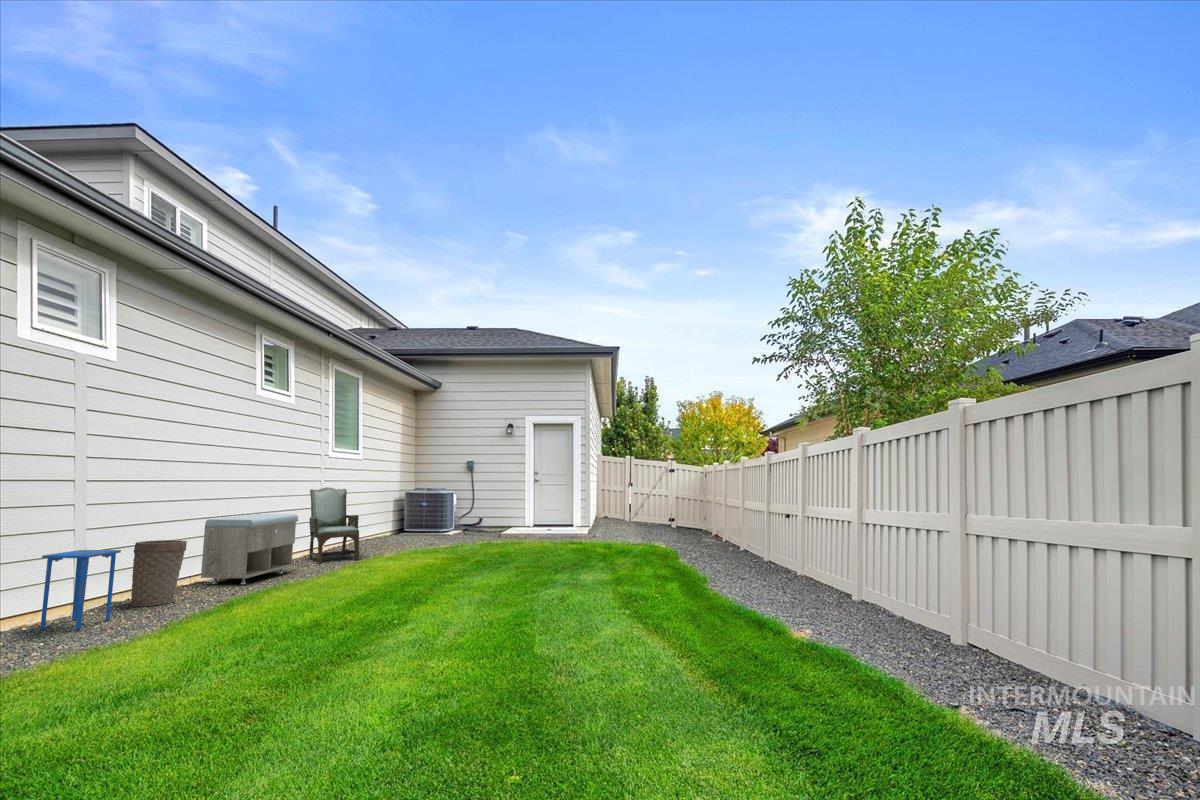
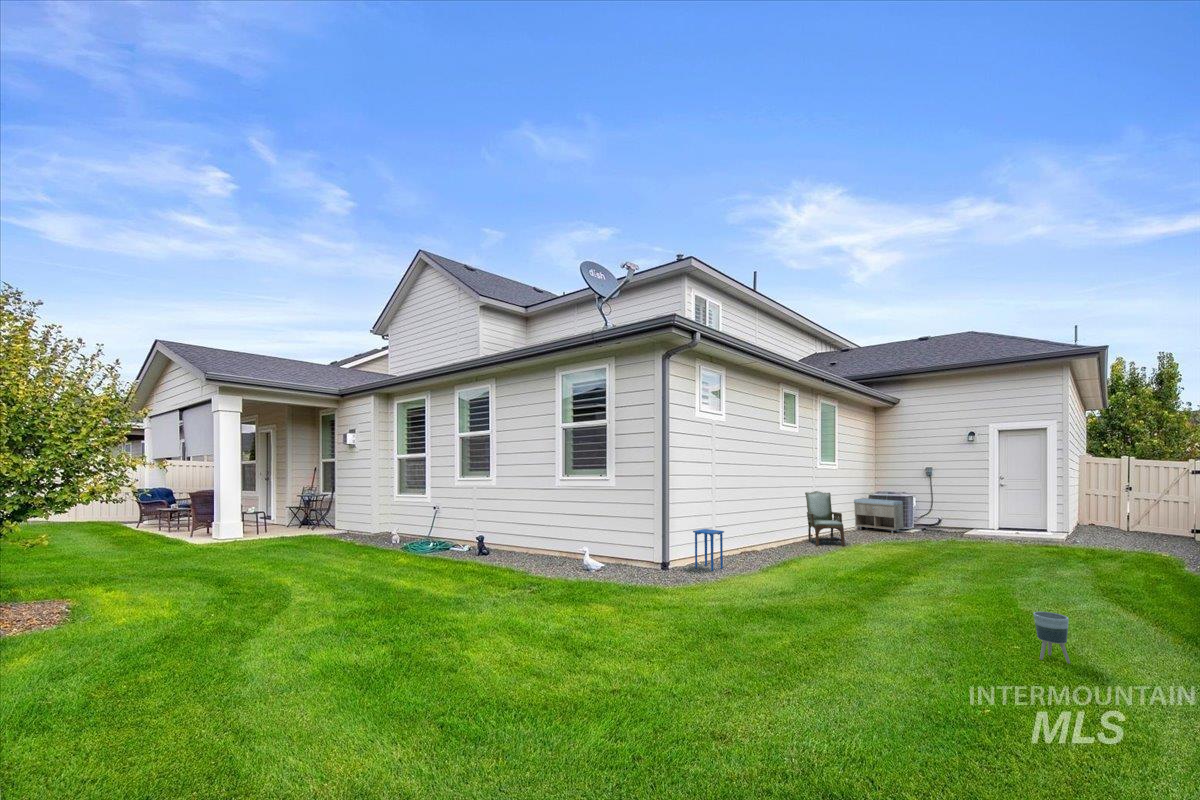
storage bench: present [201,514,298,584] -> present [854,498,904,533]
basket: present [131,540,187,606] -> none [724,525,749,563]
planter: none [584,609,626,684] -> present [1033,612,1070,664]

